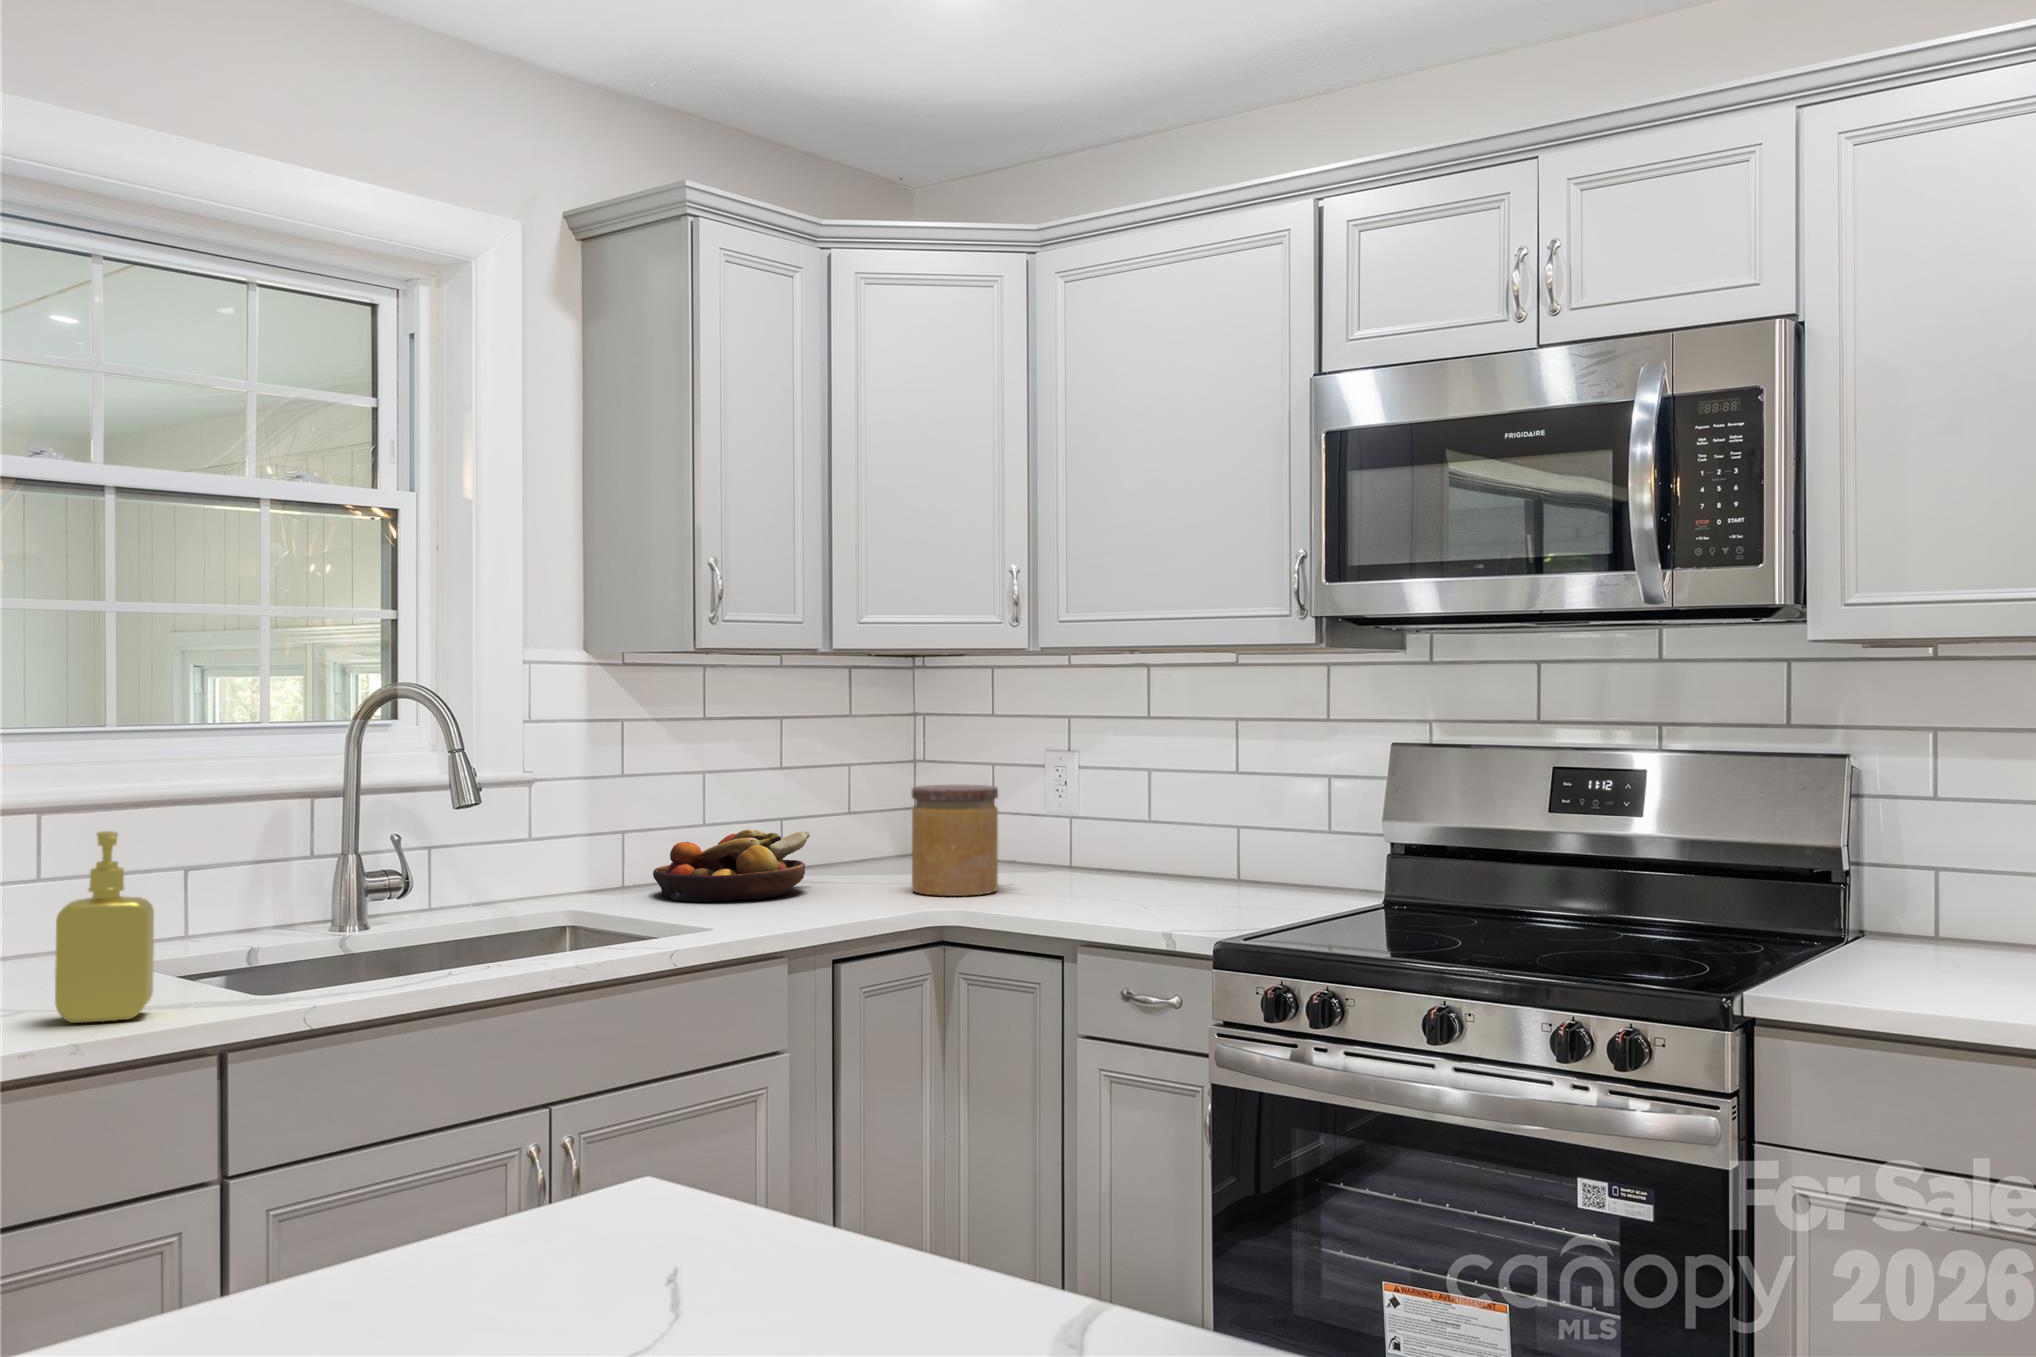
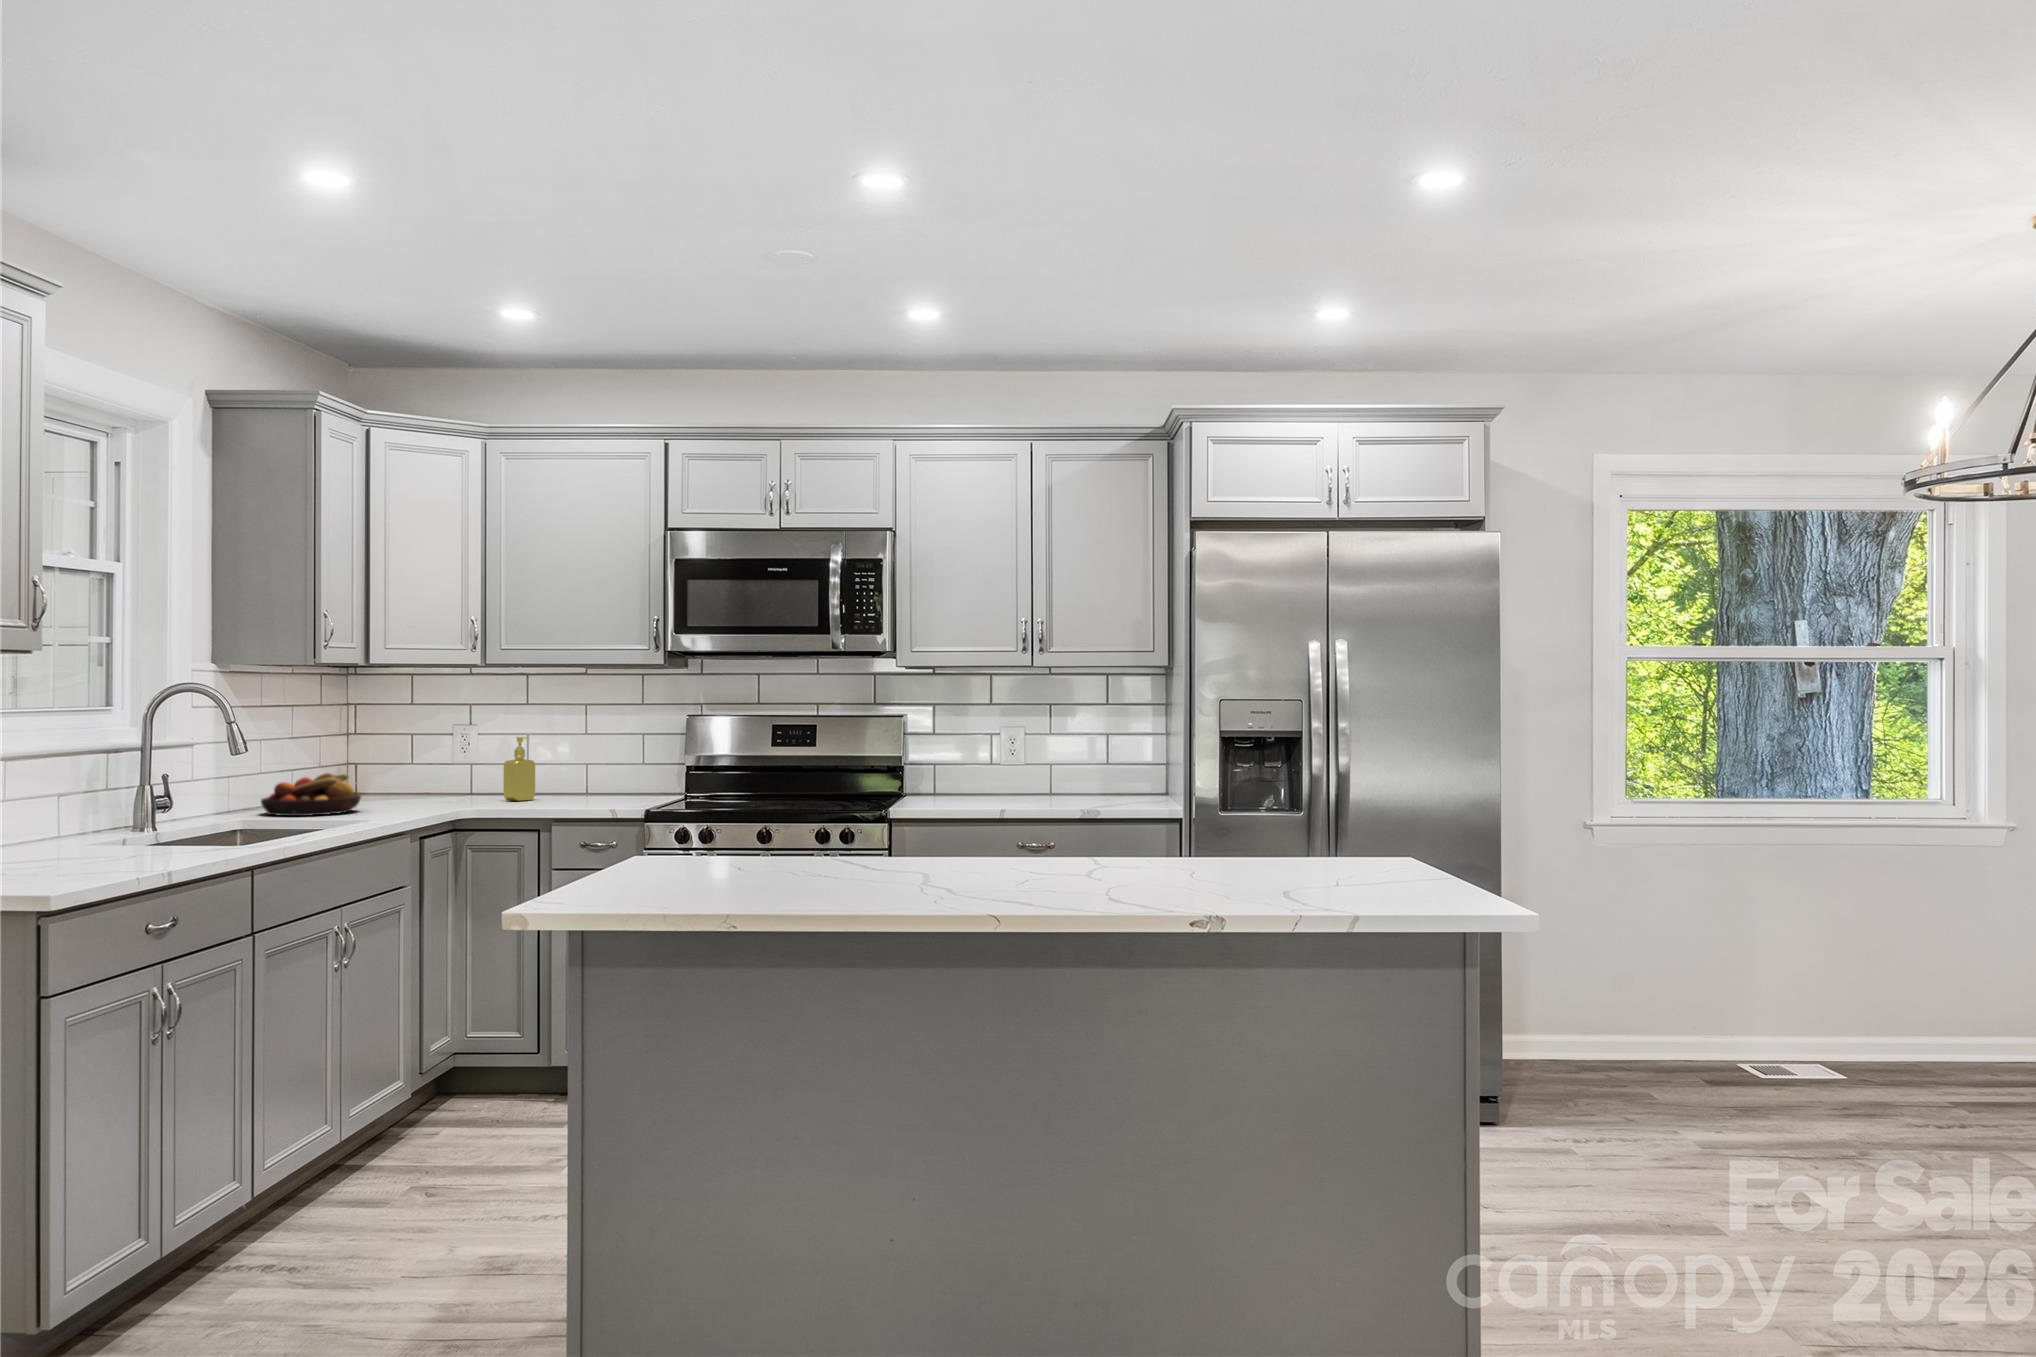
jar: present [912,785,998,896] -> none [420,744,473,807]
soap dispenser: present [55,831,154,1023] -> present [503,737,535,801]

